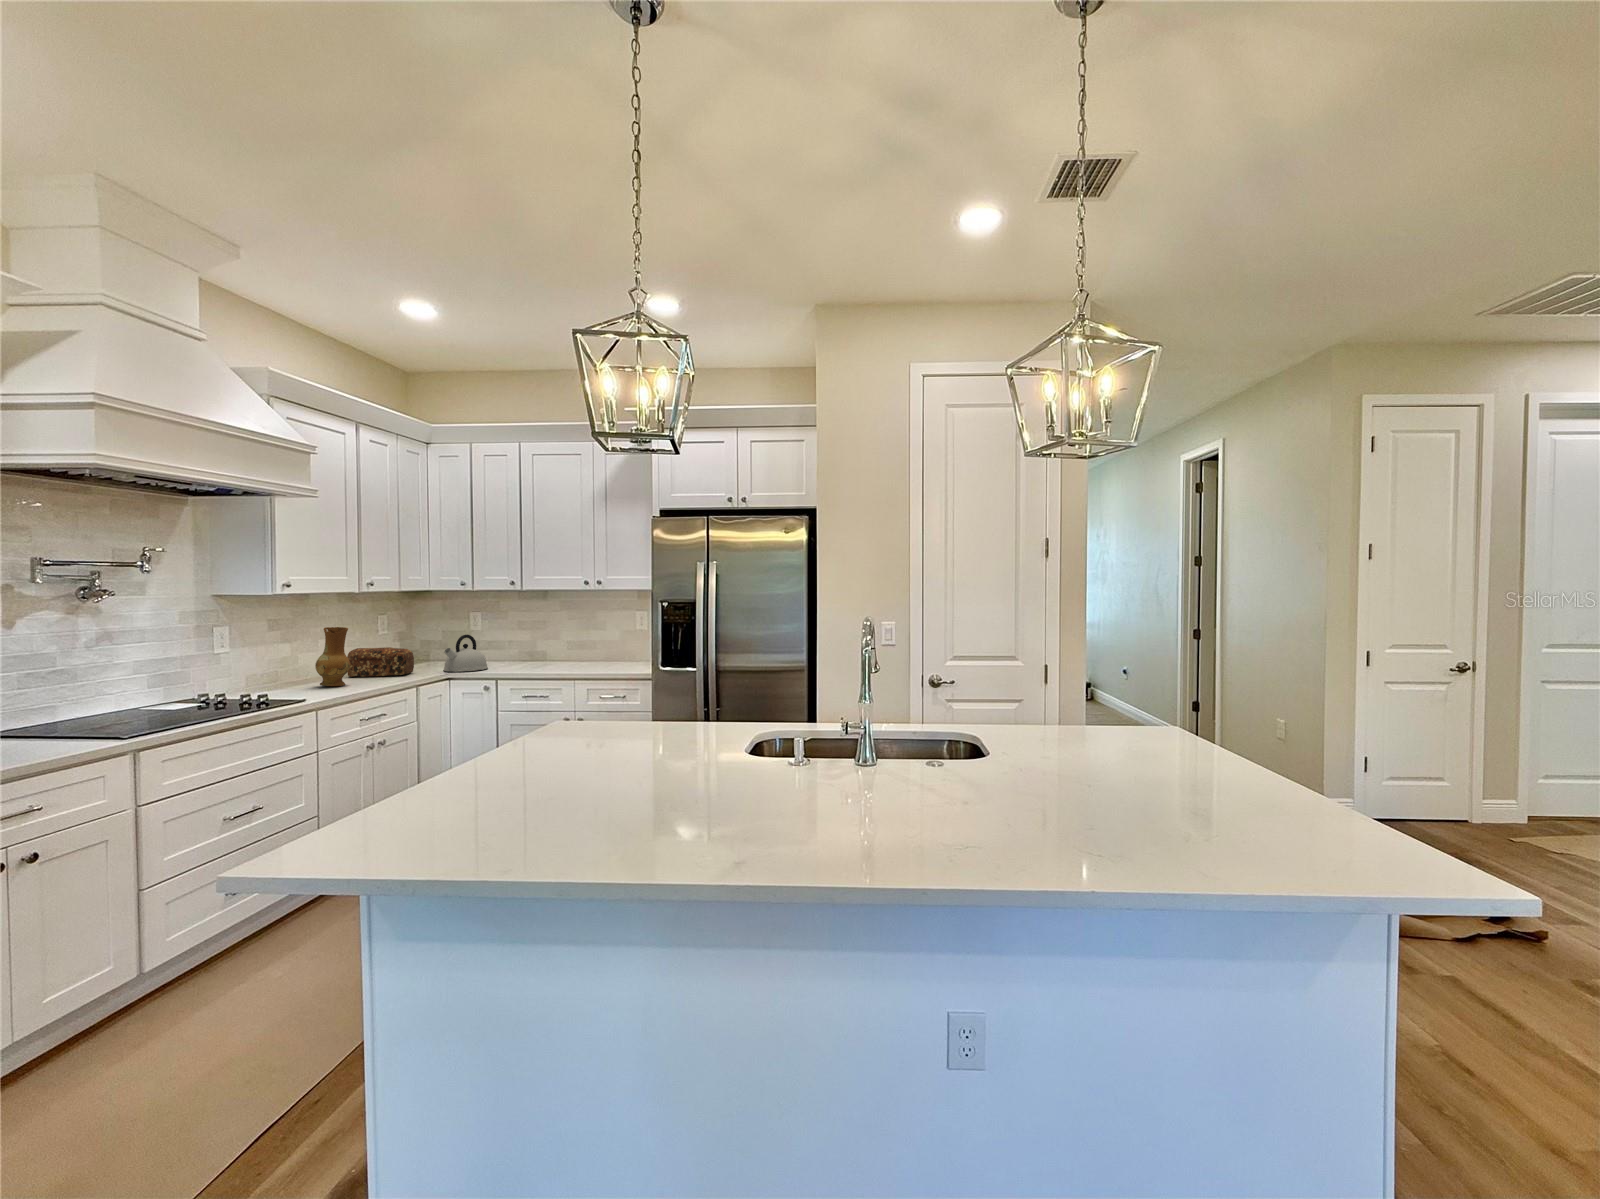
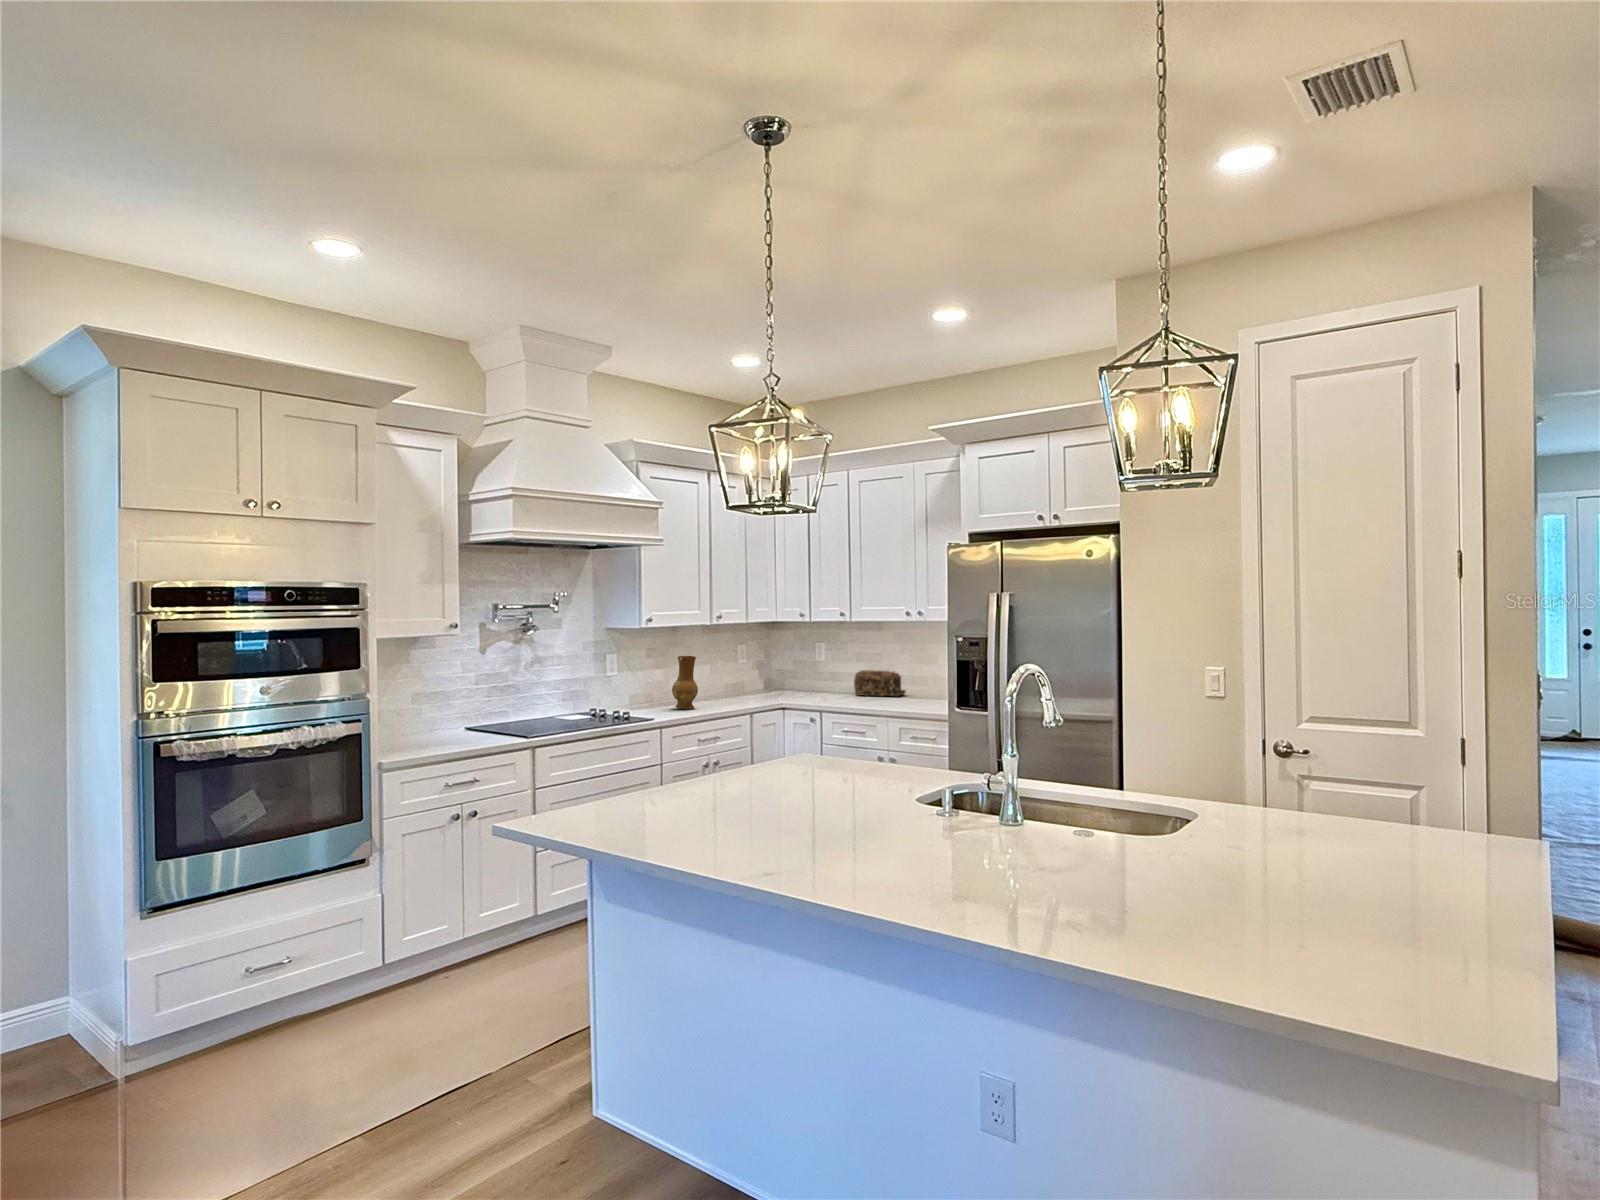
kettle: present [443,635,488,672] -> none [781,665,823,702]
bread loaf: present [347,647,414,677] -> present [854,670,906,696]

